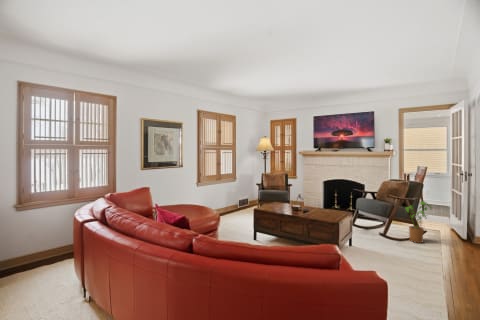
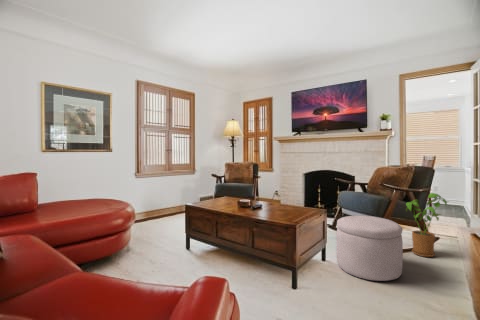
ottoman: none [362,216,404,256] -> present [336,216,403,281]

